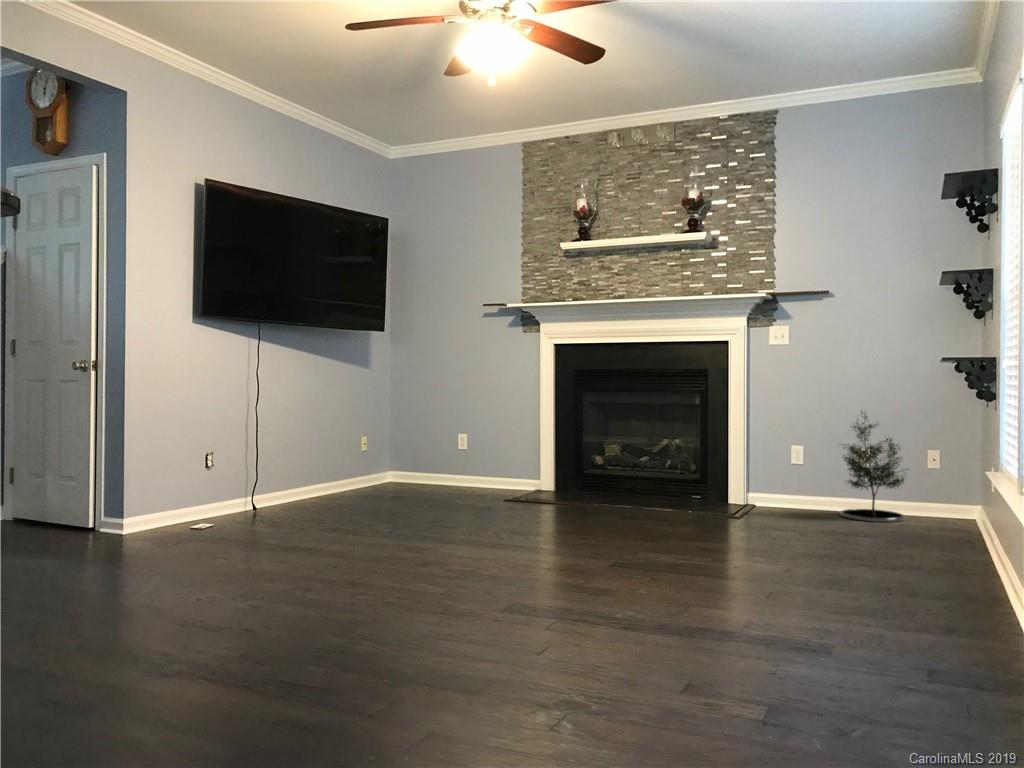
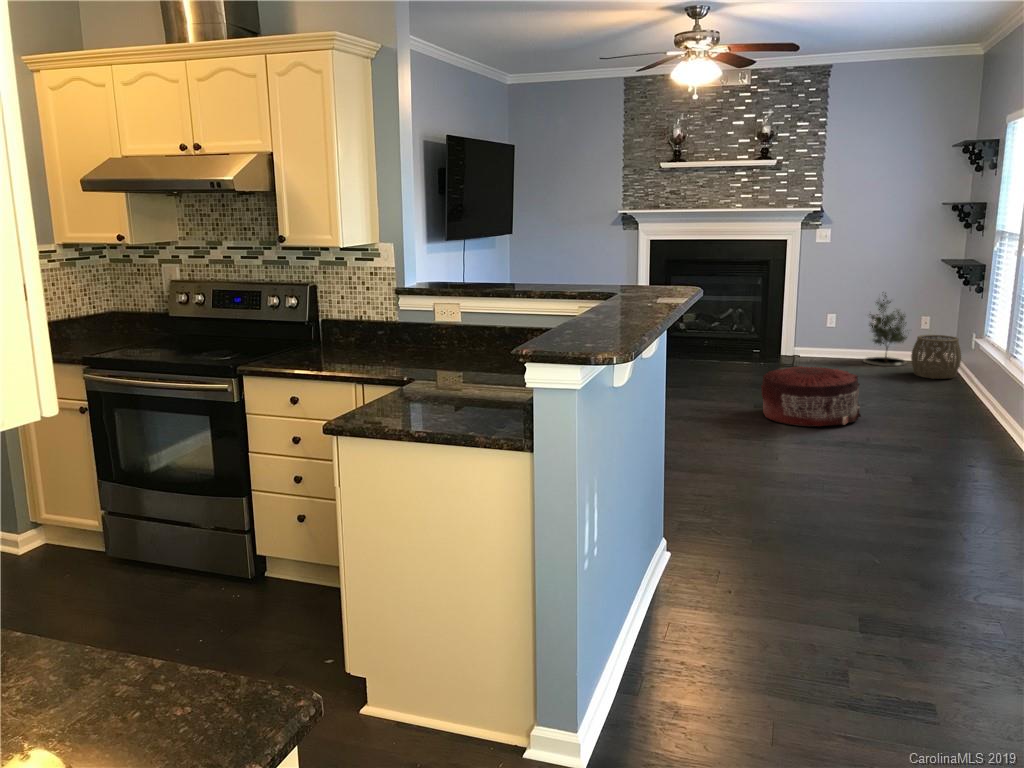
woven basket: none [898,473,979,543] -> present [911,335,961,379]
pouf: none [583,503,749,609] -> present [761,366,861,426]

